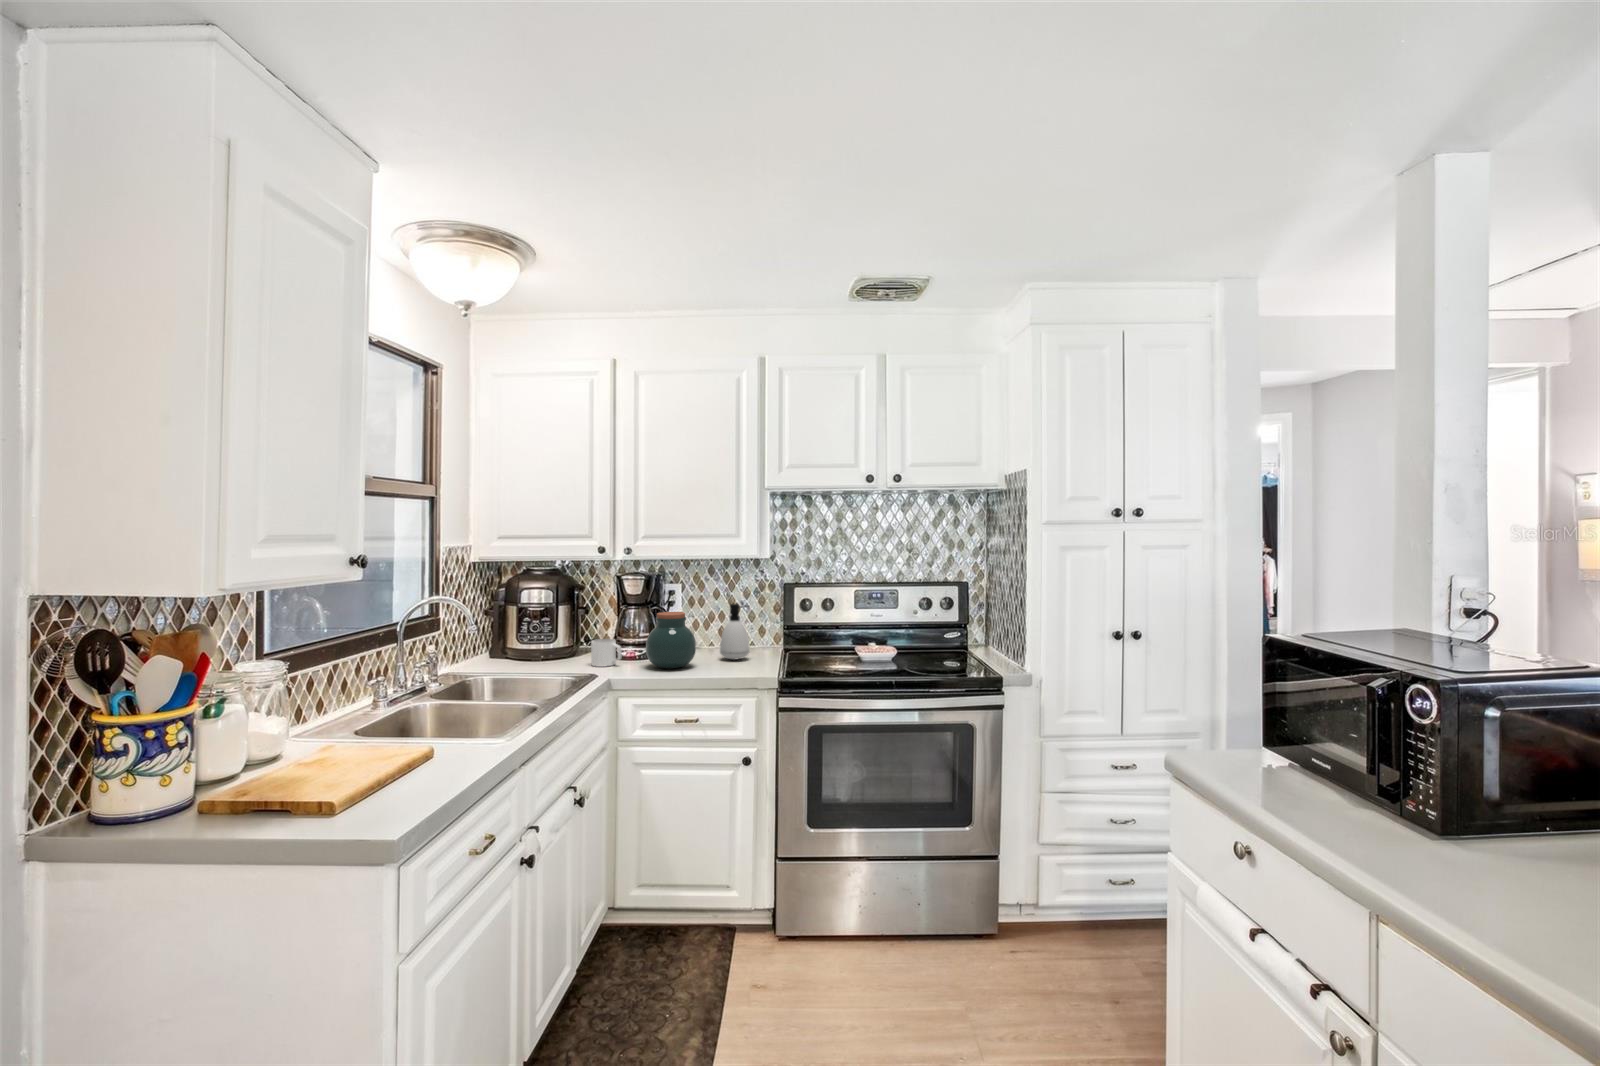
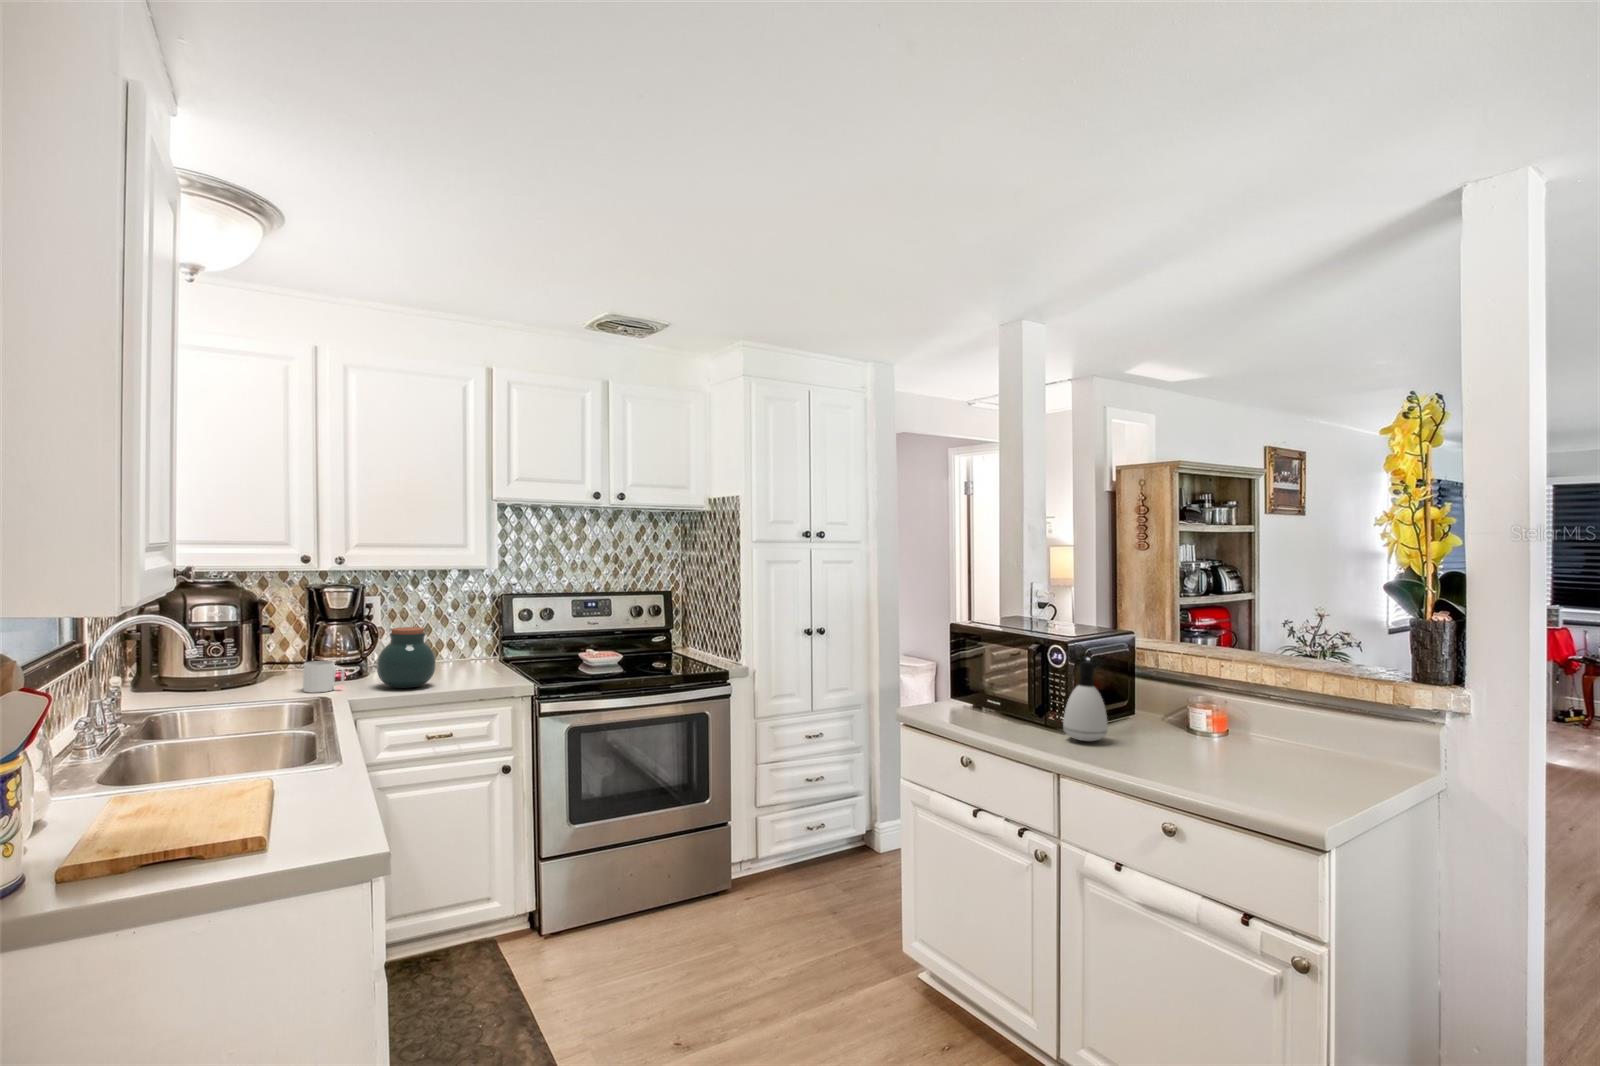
soap dispenser: present [720,604,750,659] -> present [1063,661,1108,741]

